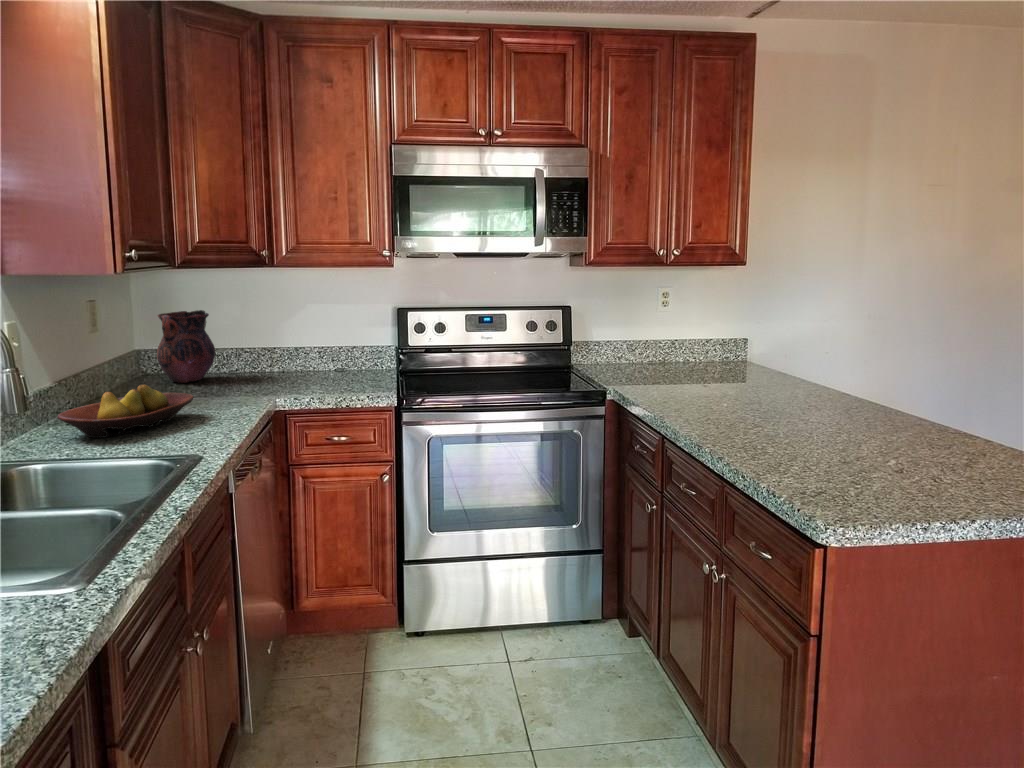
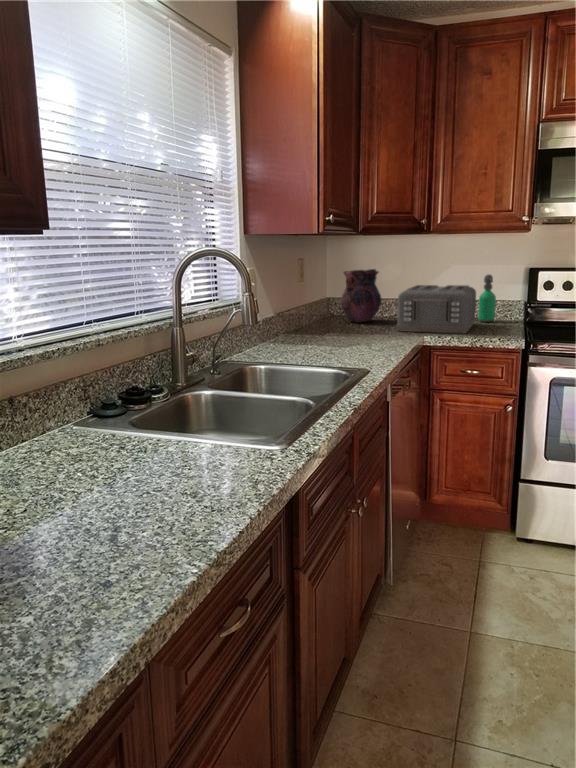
soap dispenser: none [342,316,362,374] -> present [478,275,496,322]
toaster: none [237,330,340,393] -> present [396,285,476,333]
fruit bowl: present [57,385,193,438] -> none [275,318,365,353]

